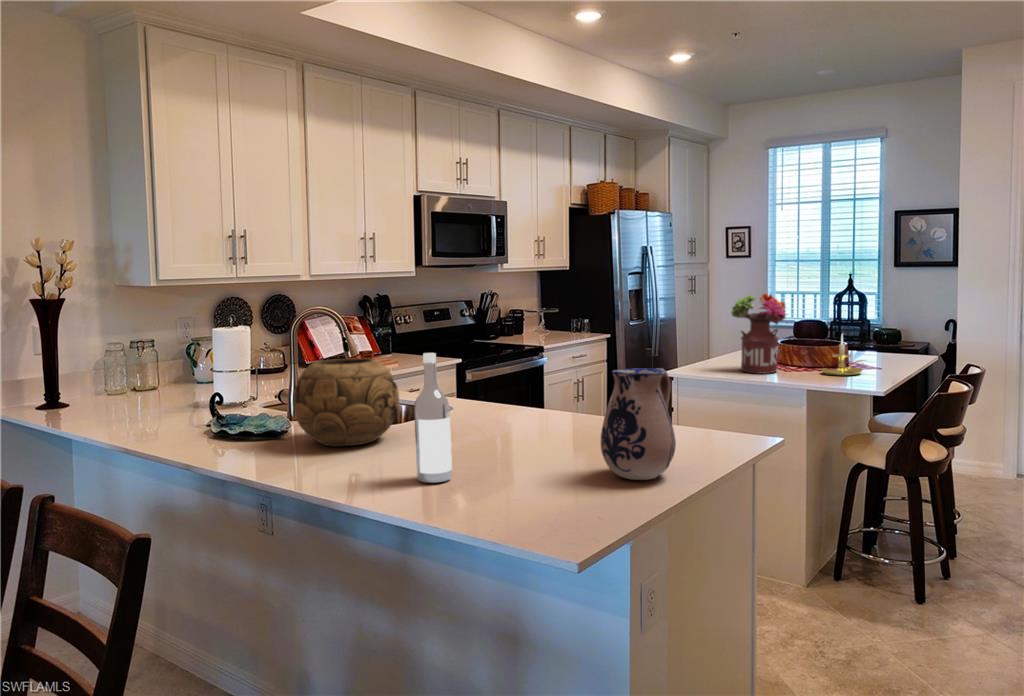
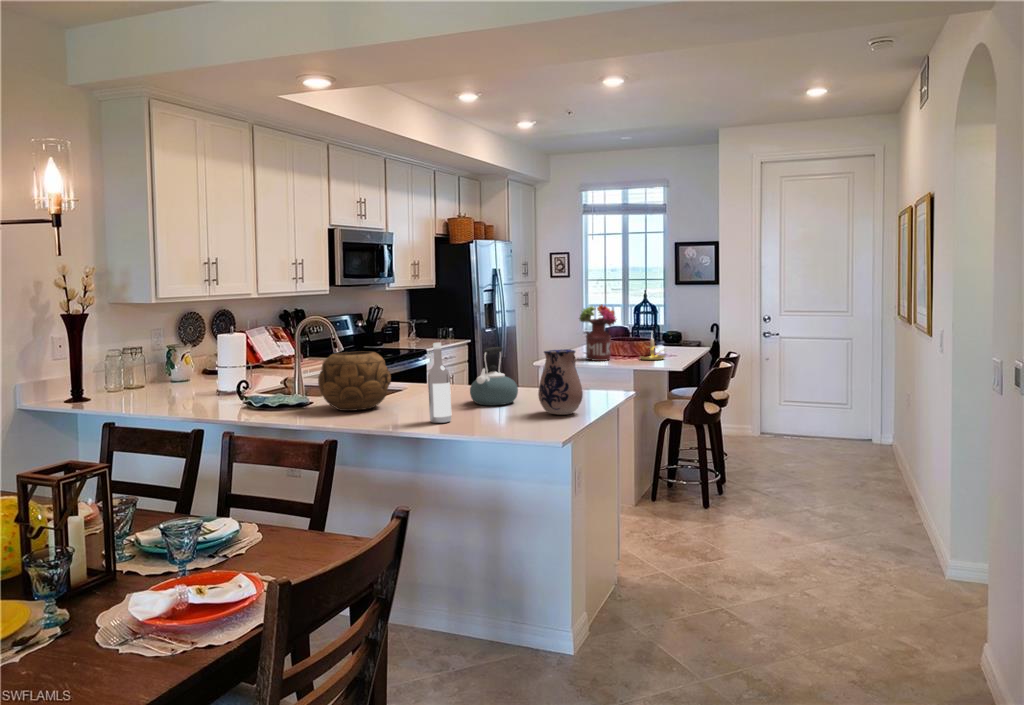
kettle: none [513,358,588,450] -> present [470,347,518,405]

